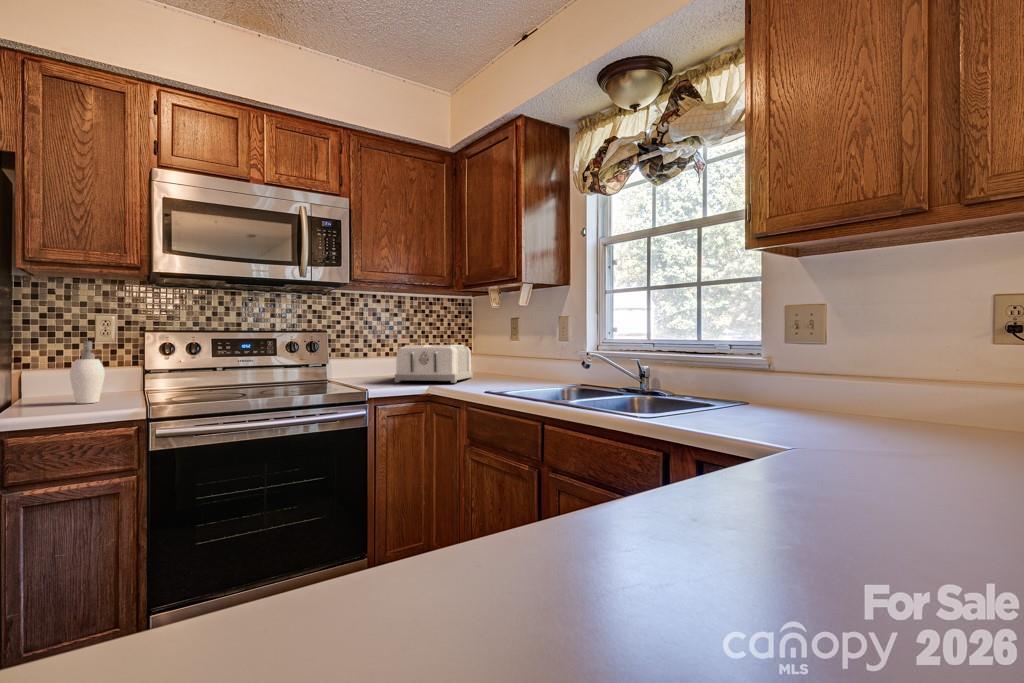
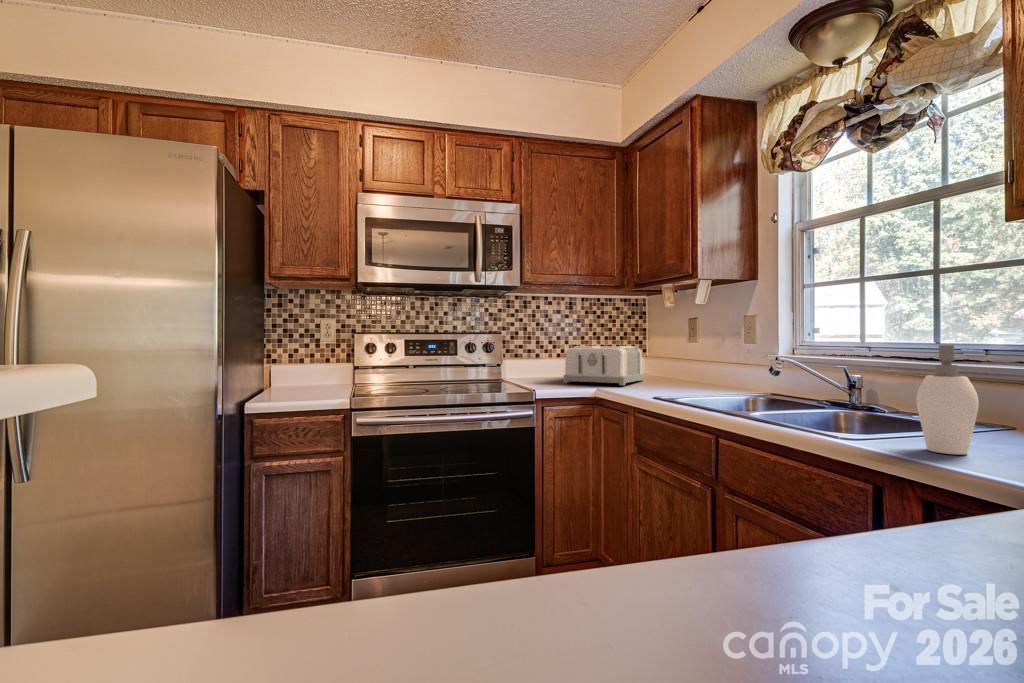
soap dispenser: present [70,341,105,403] -> present [916,345,989,454]

